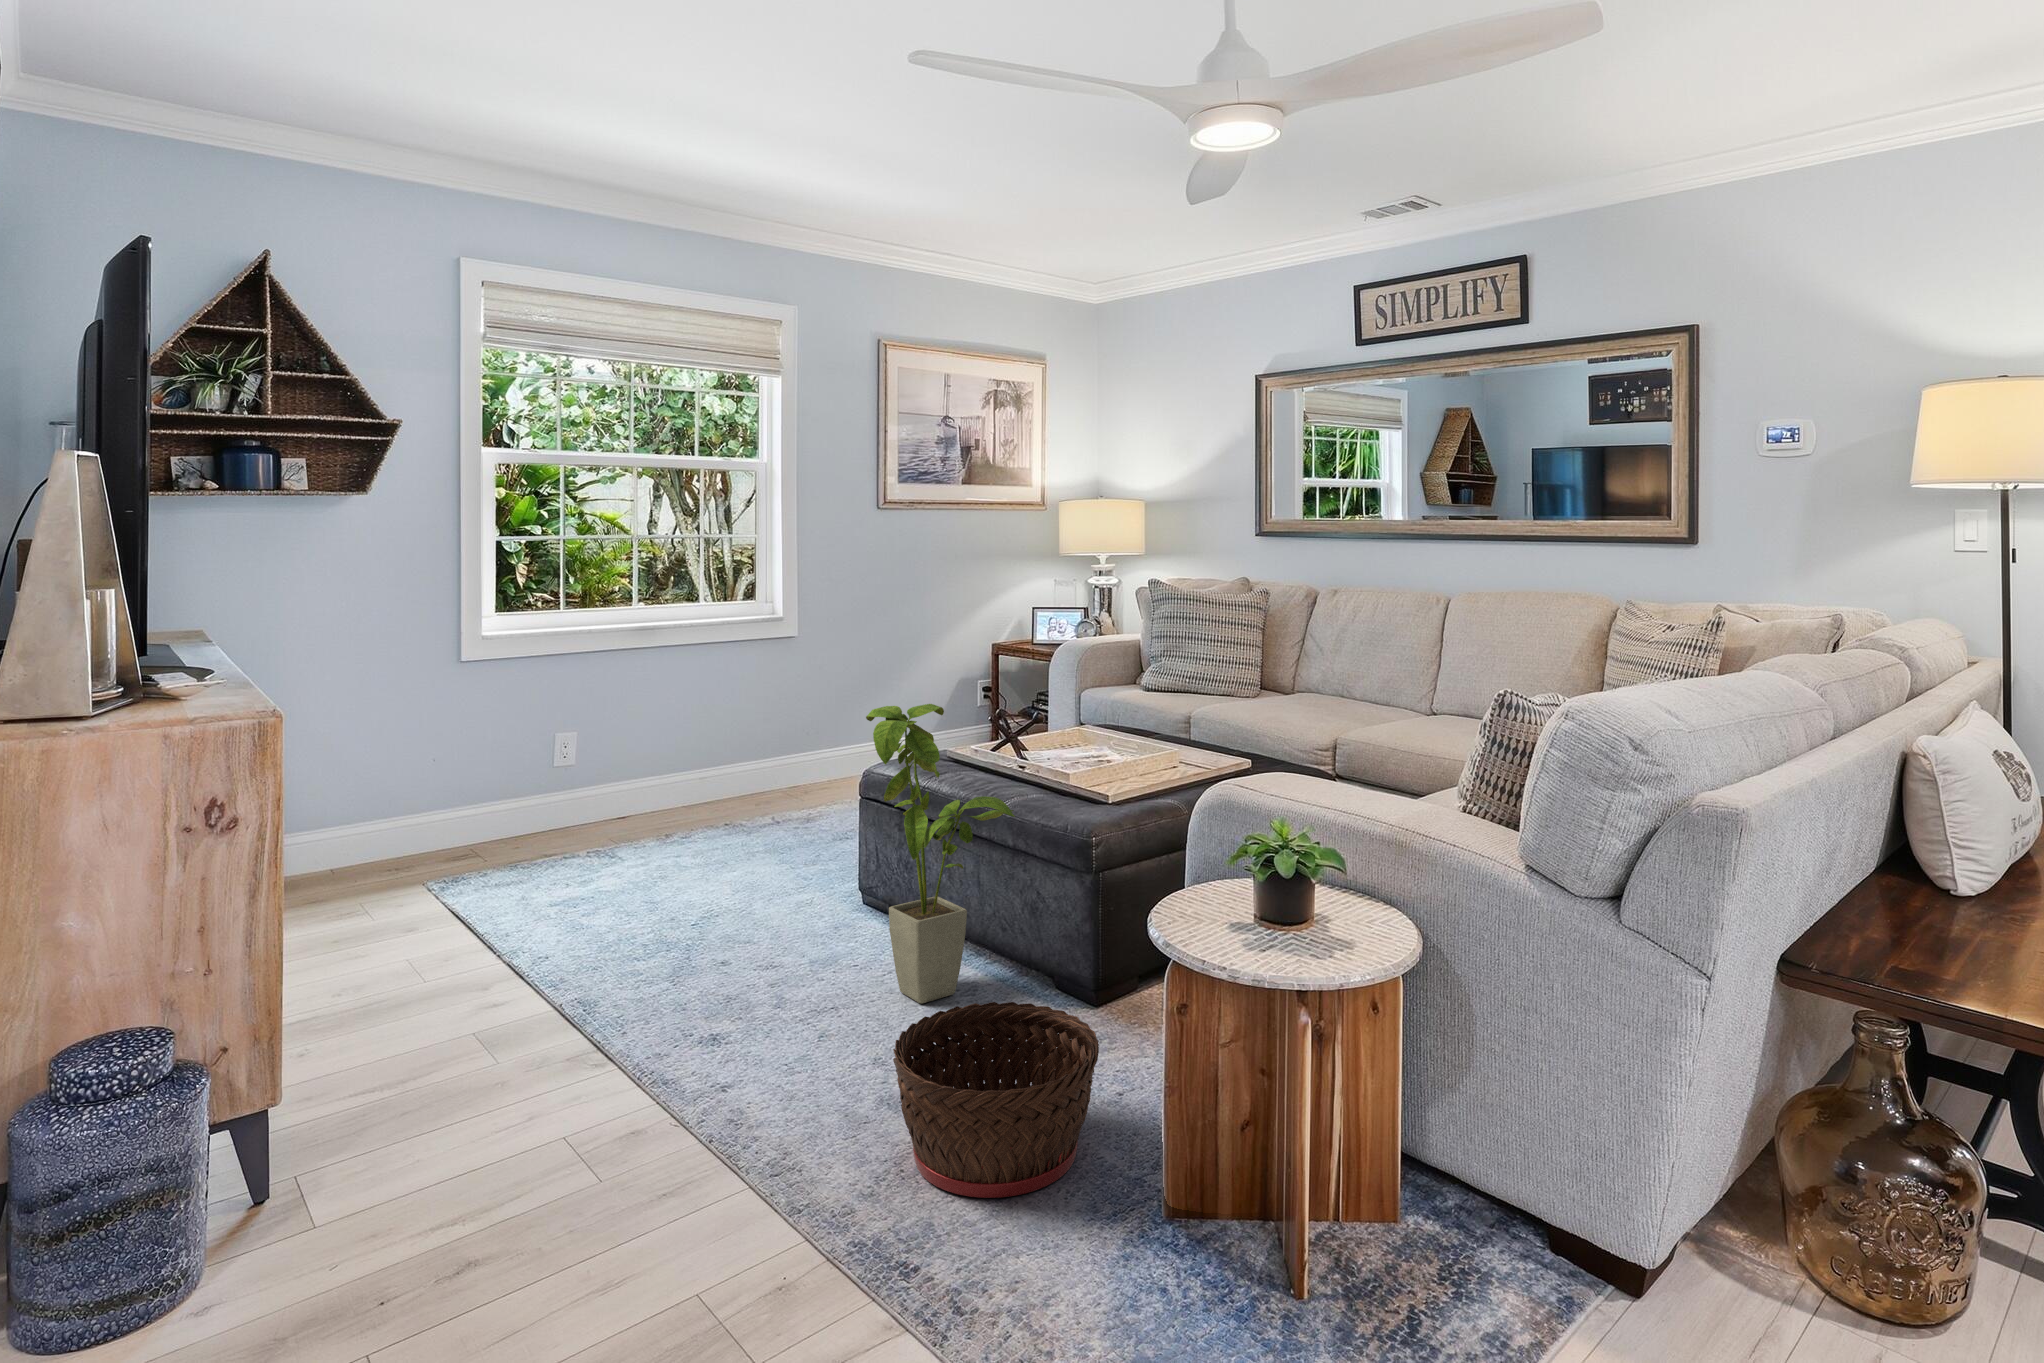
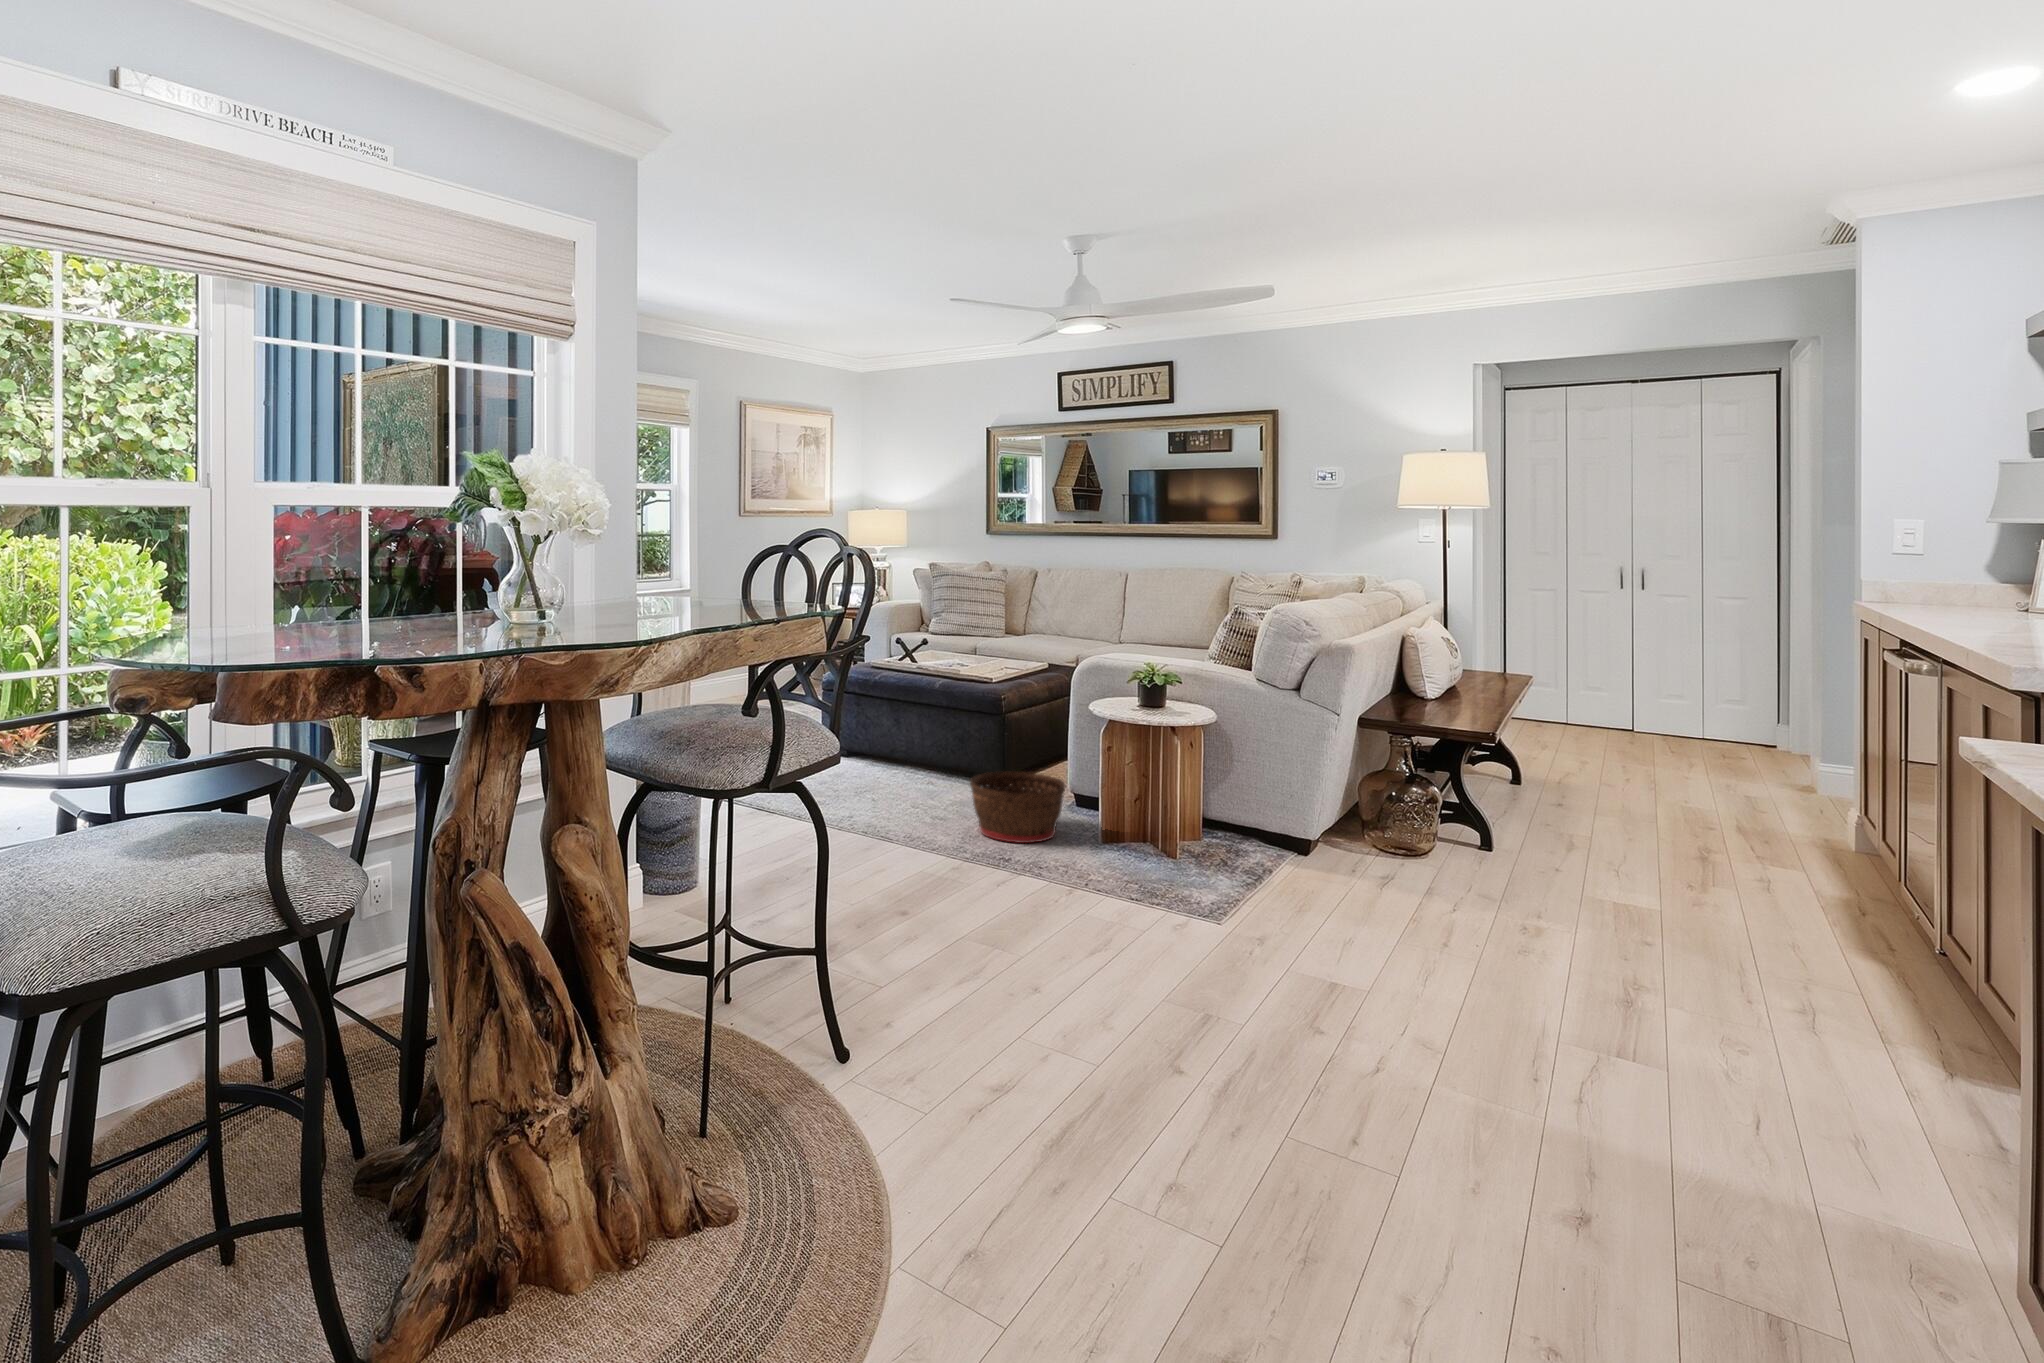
house plant: present [866,704,1015,1003] -> none [890,634,974,791]

